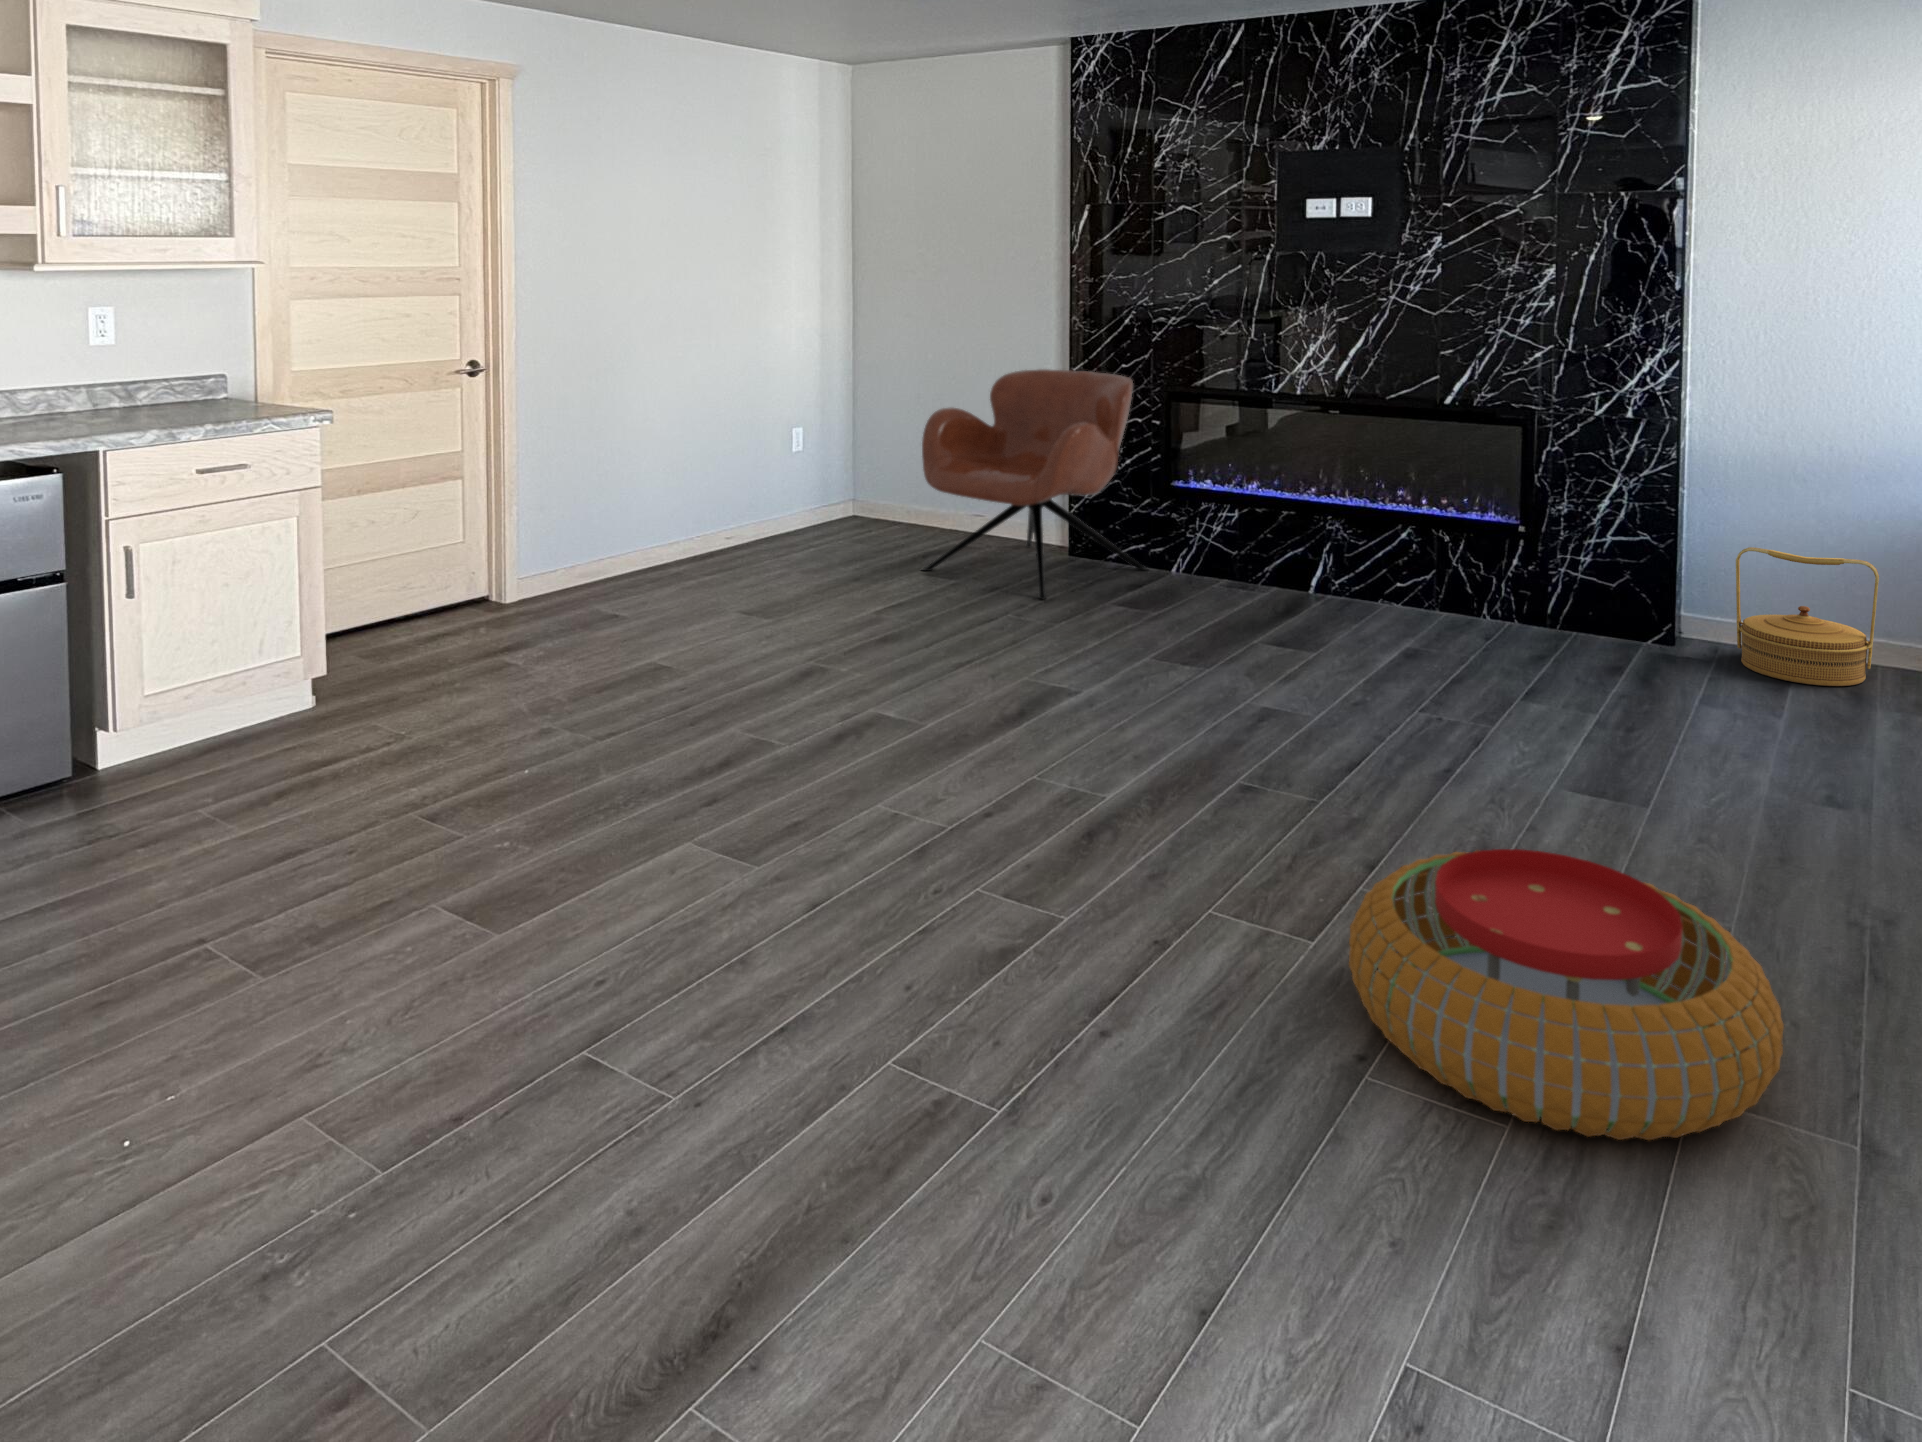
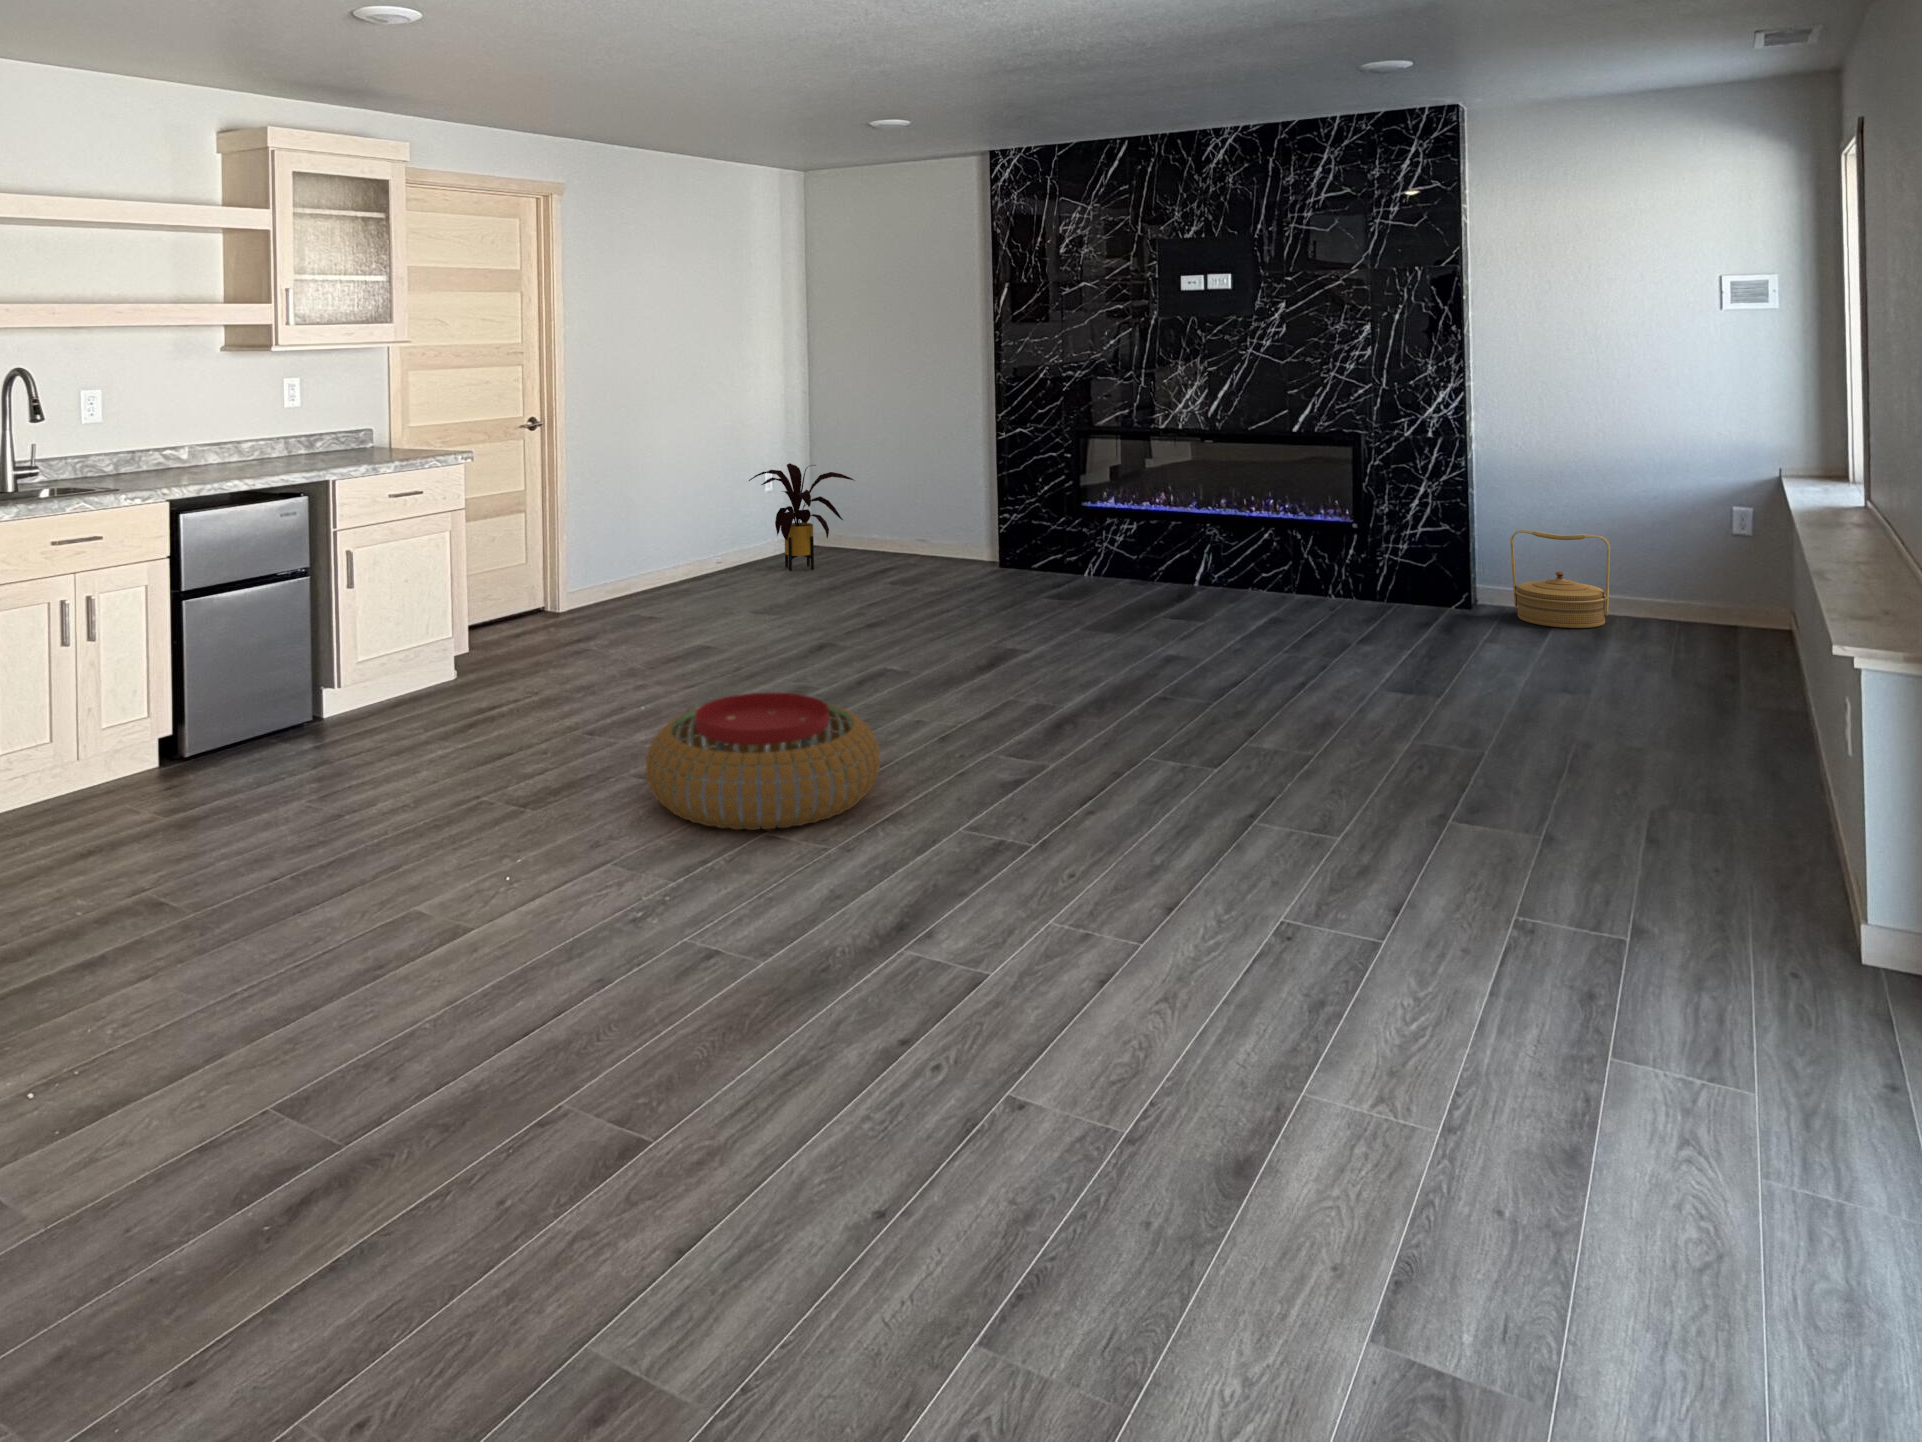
armchair: present [922,369,1147,599] -> none [882,416,1067,596]
house plant: none [767,420,894,552] -> present [749,463,854,571]
pouf: present [1349,849,1784,1140] -> present [645,693,880,830]

